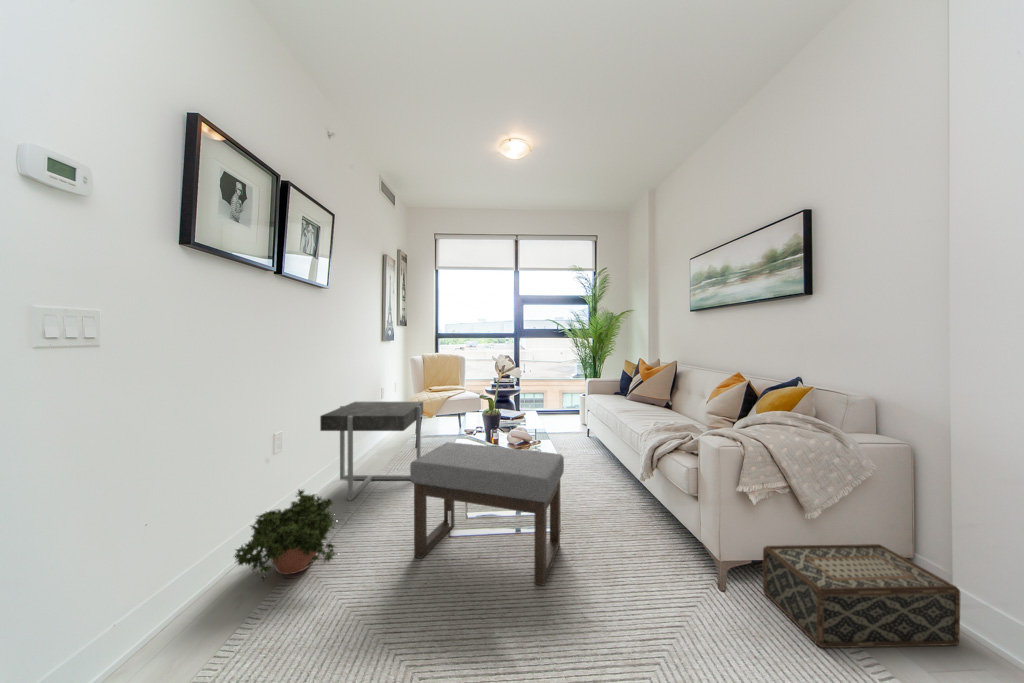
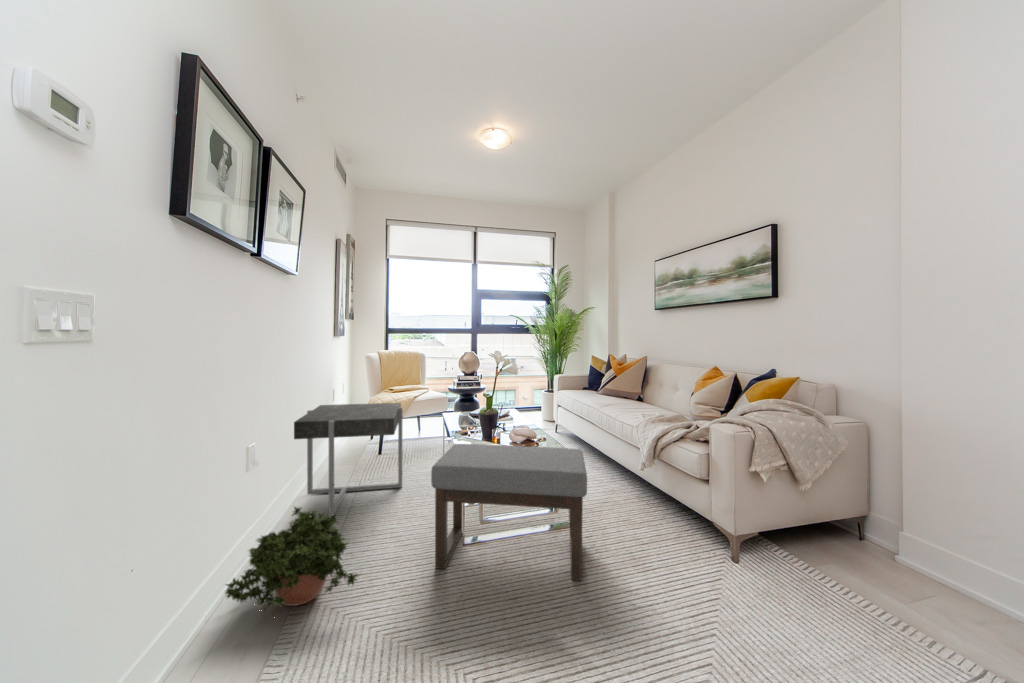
woven basket: present [763,544,960,648] -> none [770,510,924,602]

